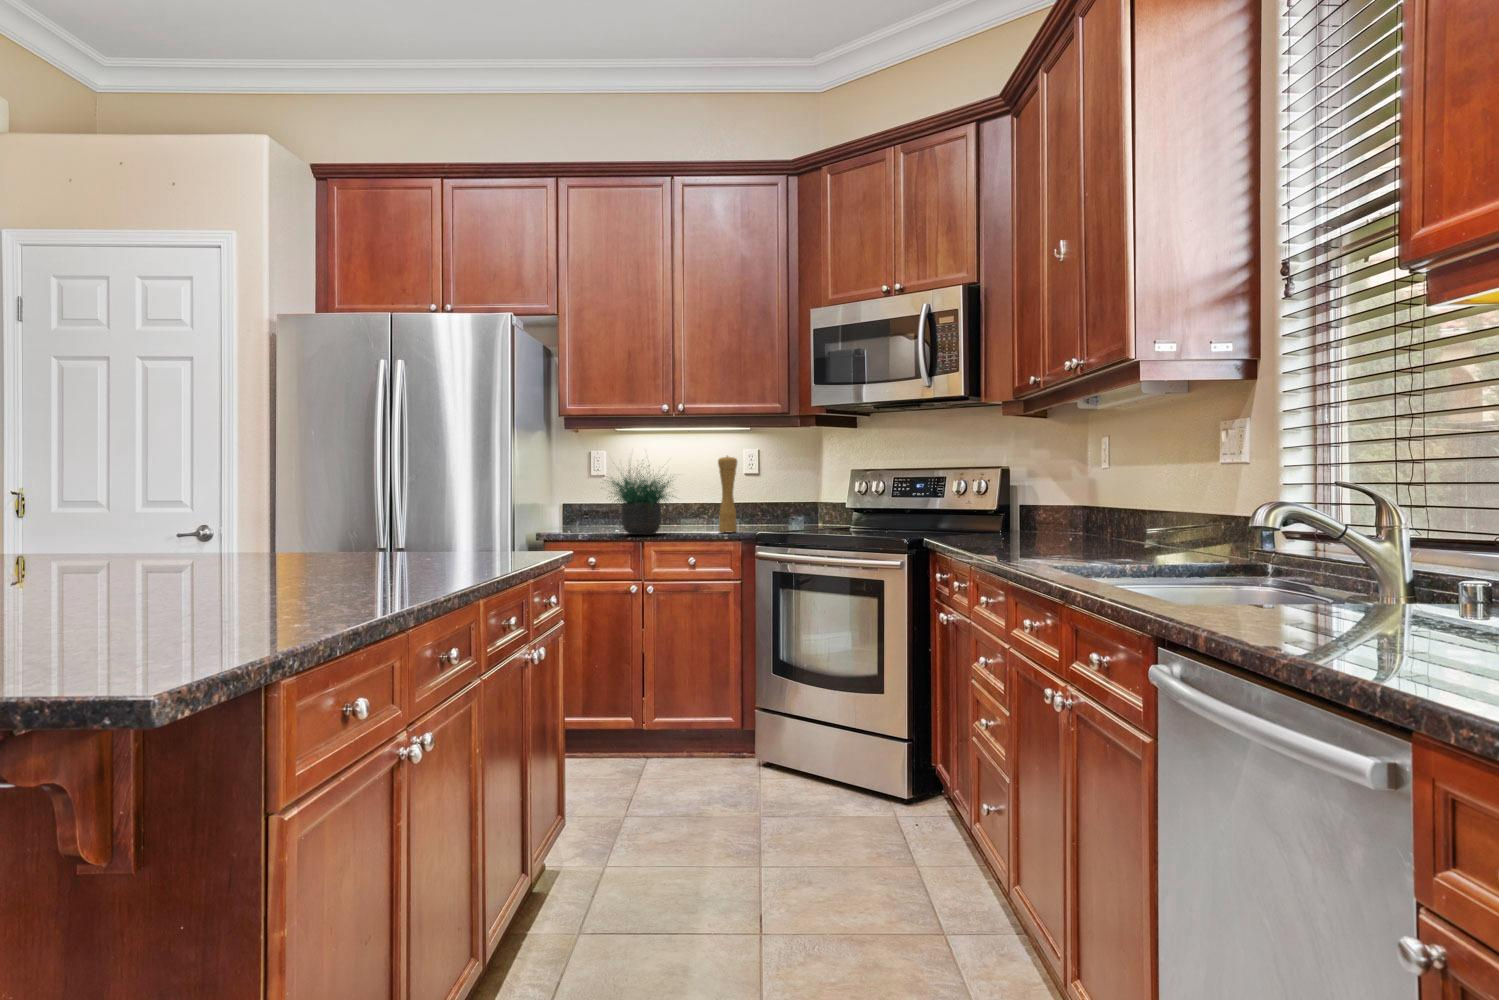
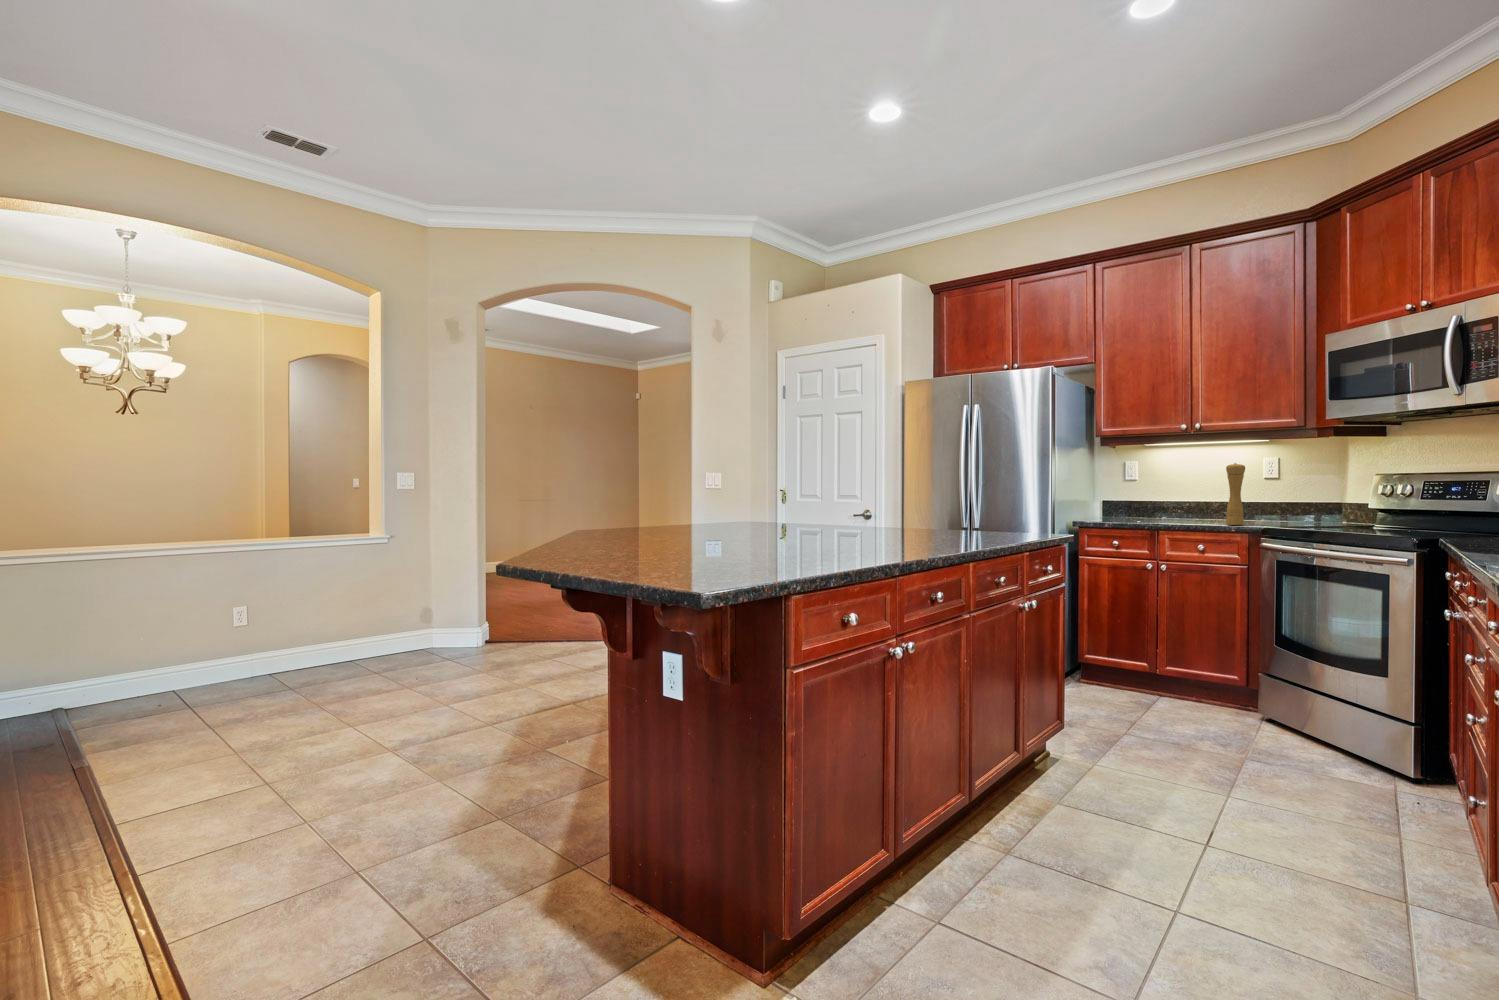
potted plant: present [611,465,673,535] -> none [1119,457,1195,525]

